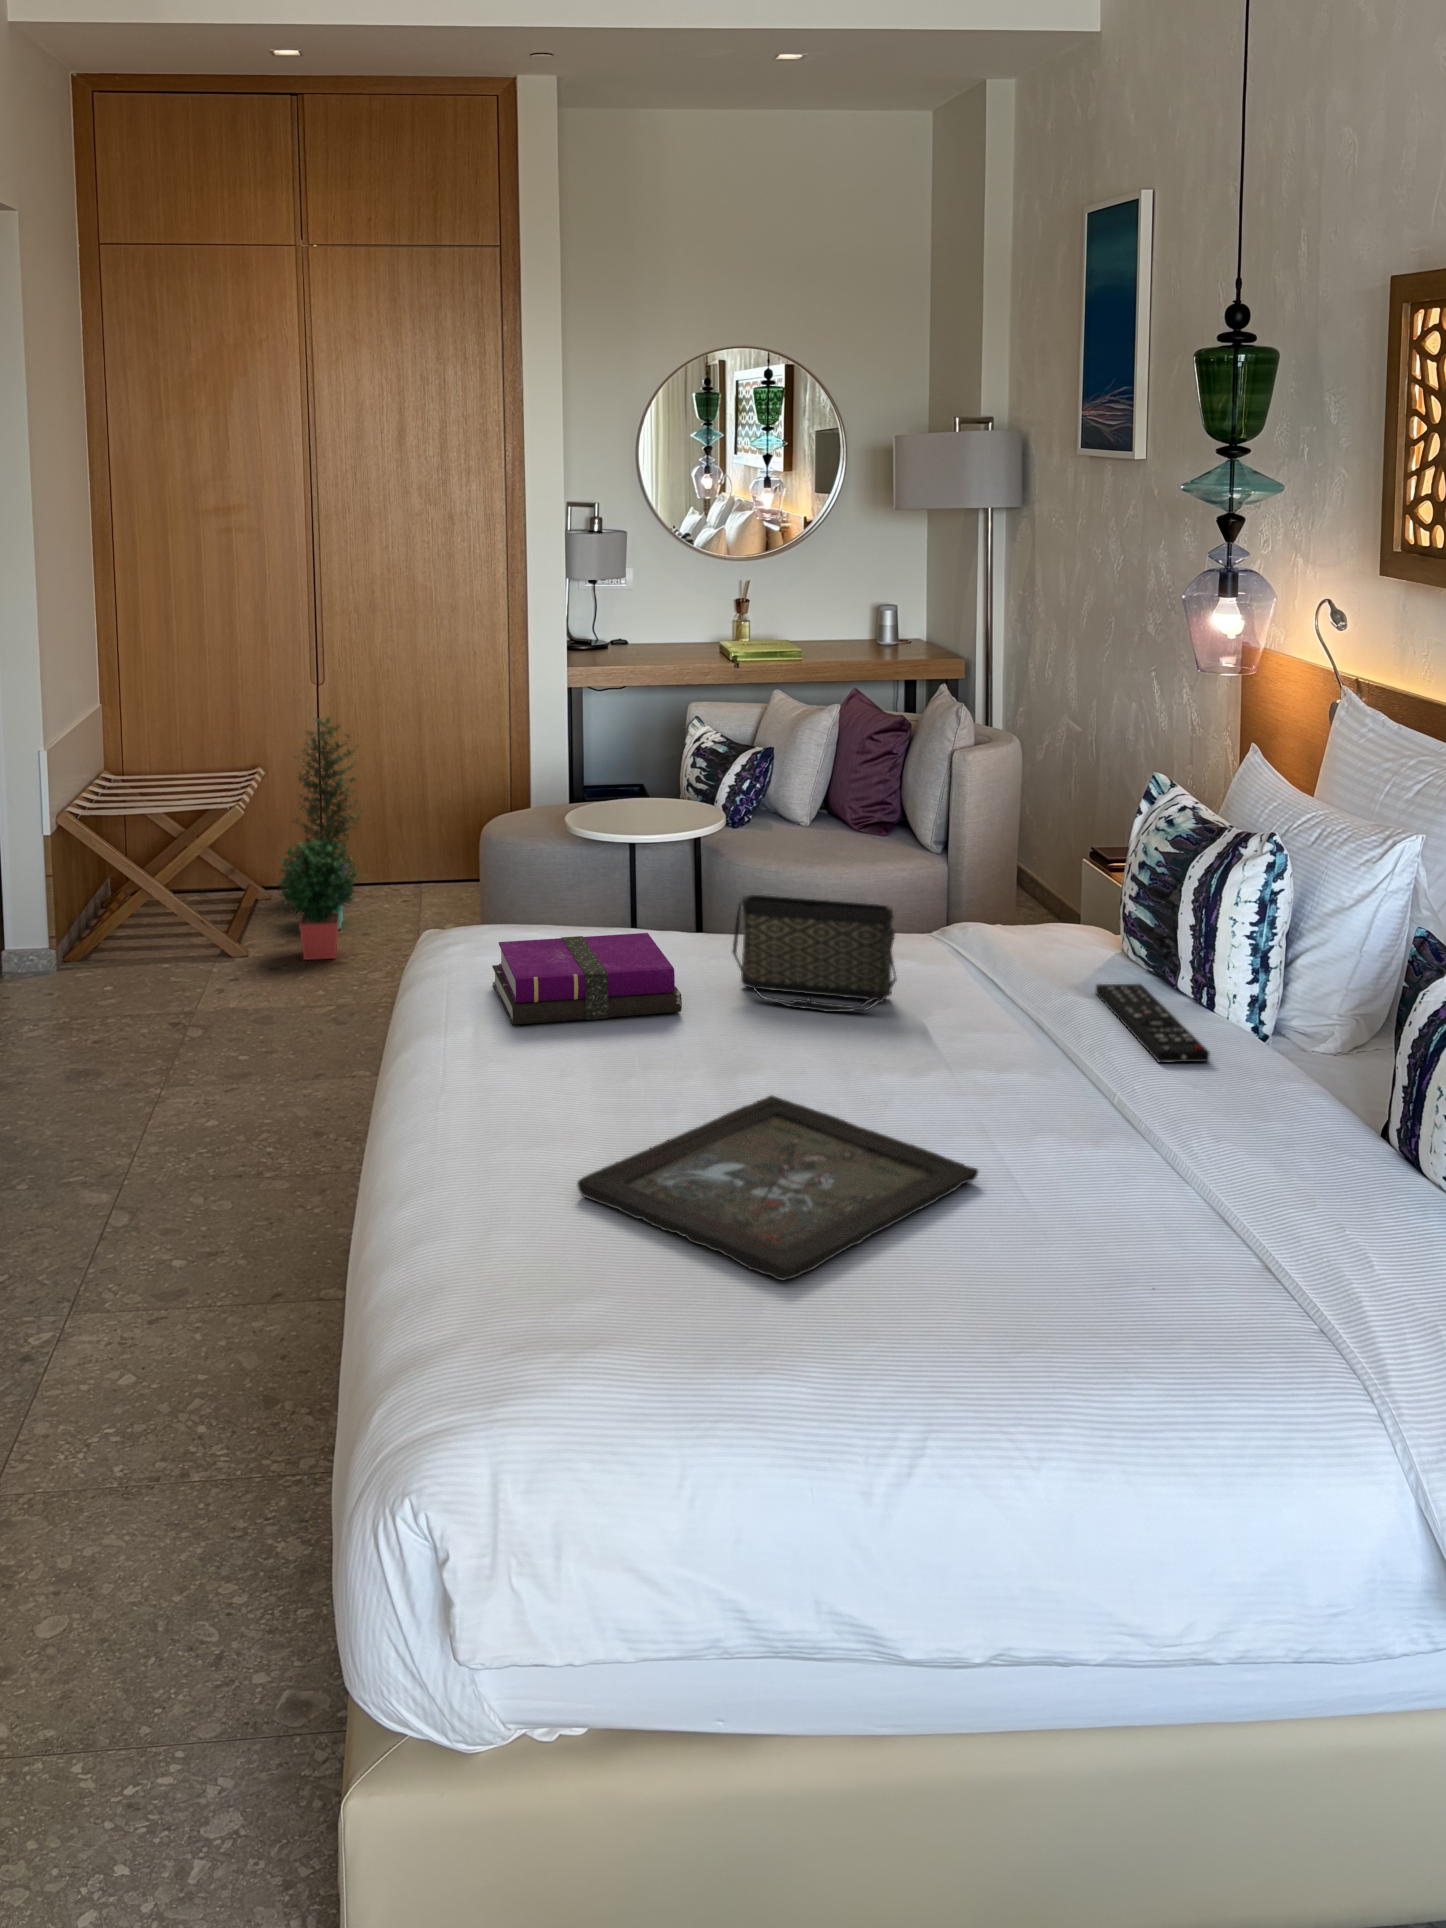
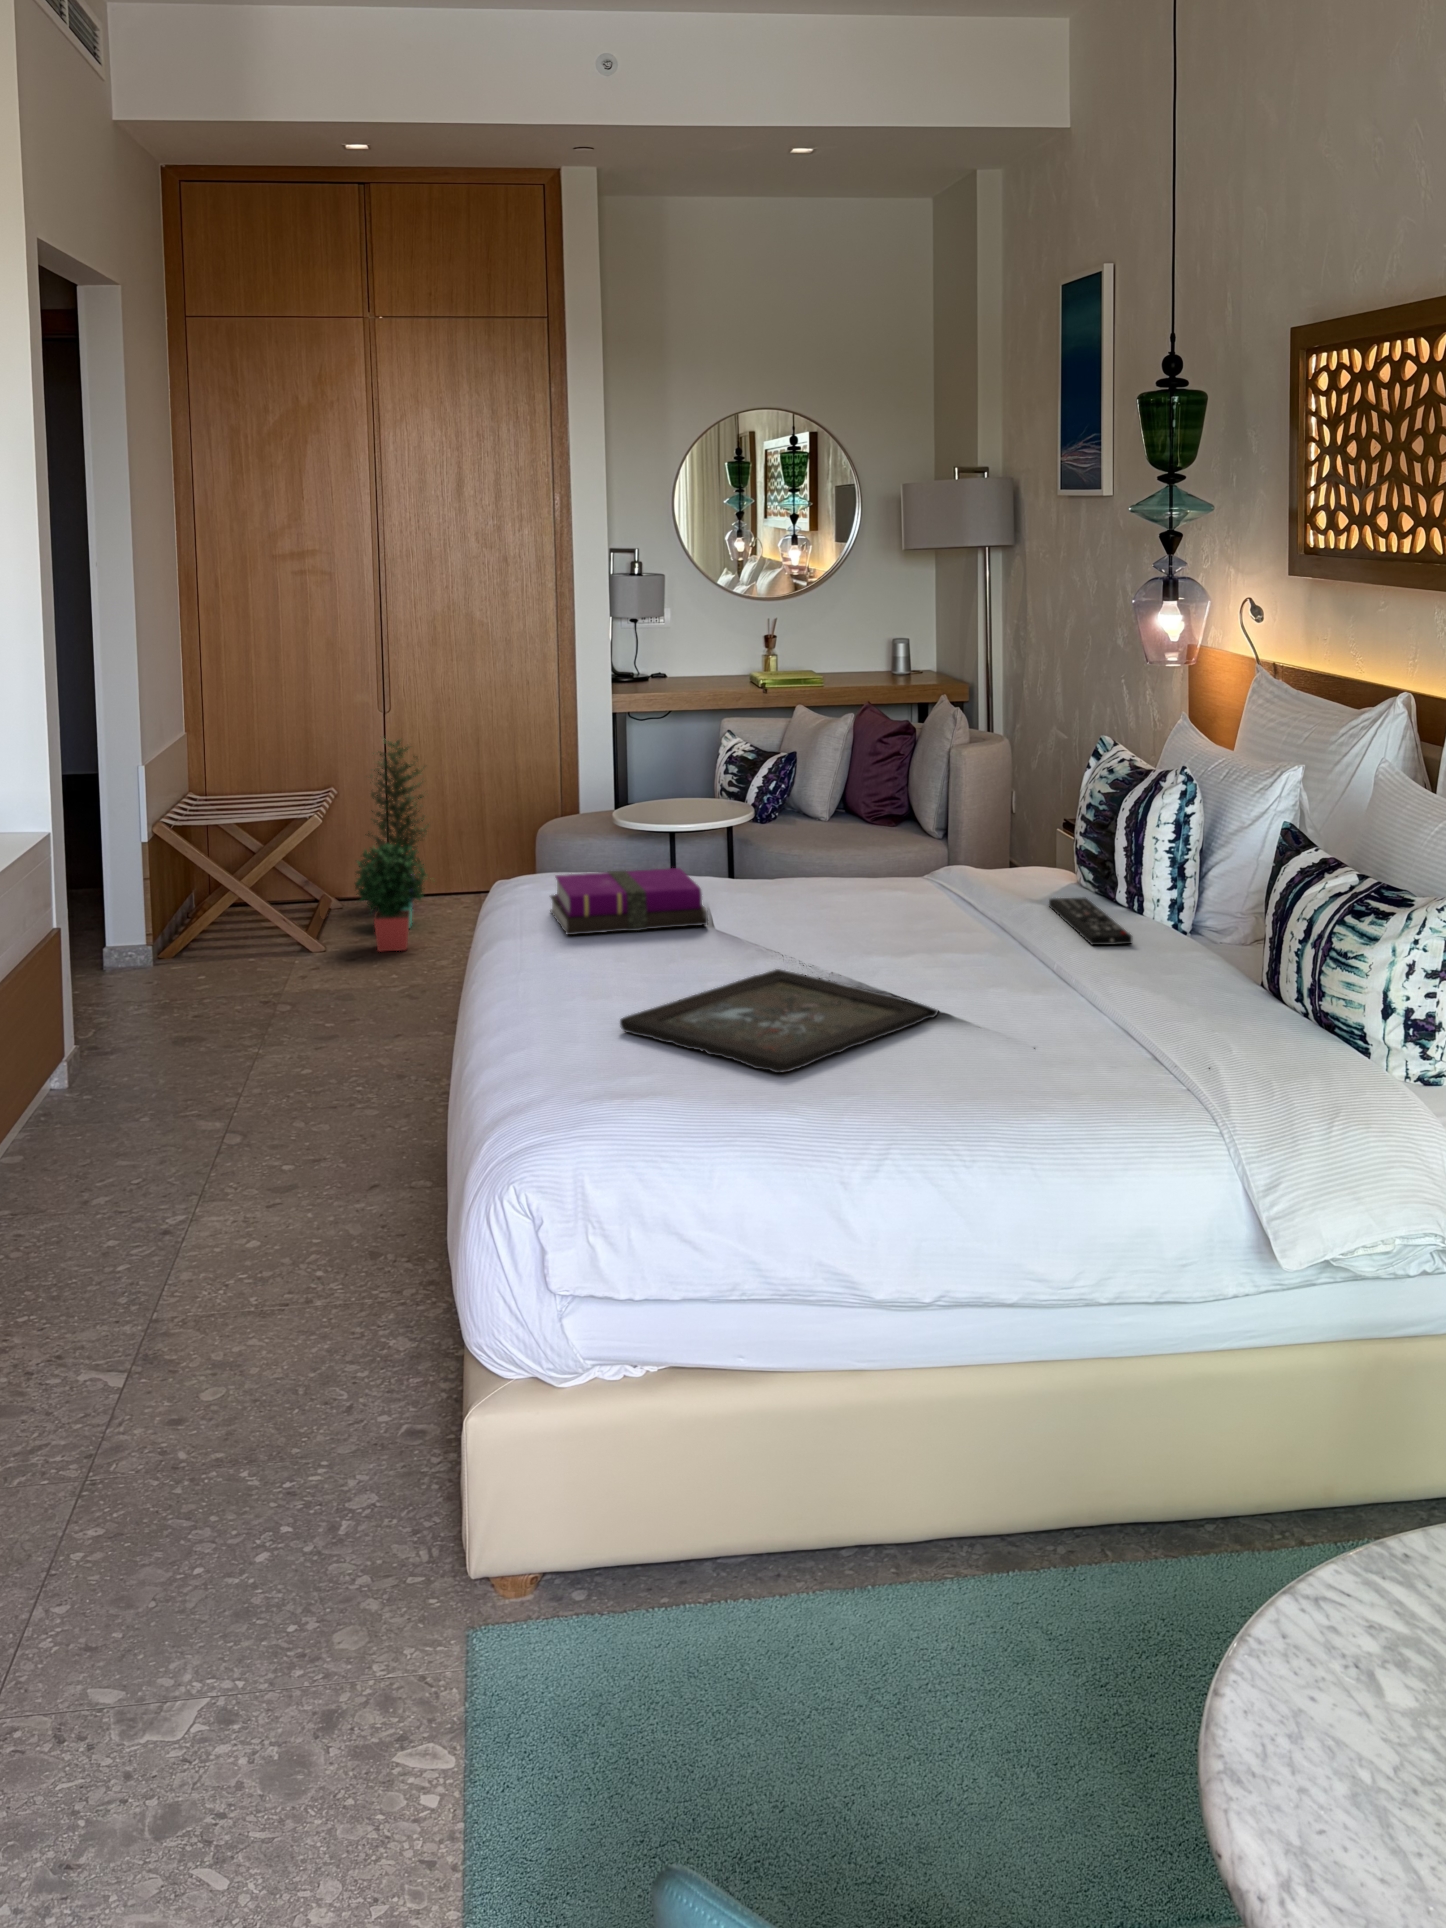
handbag: present [733,895,896,1012] -> none [750,833,885,923]

